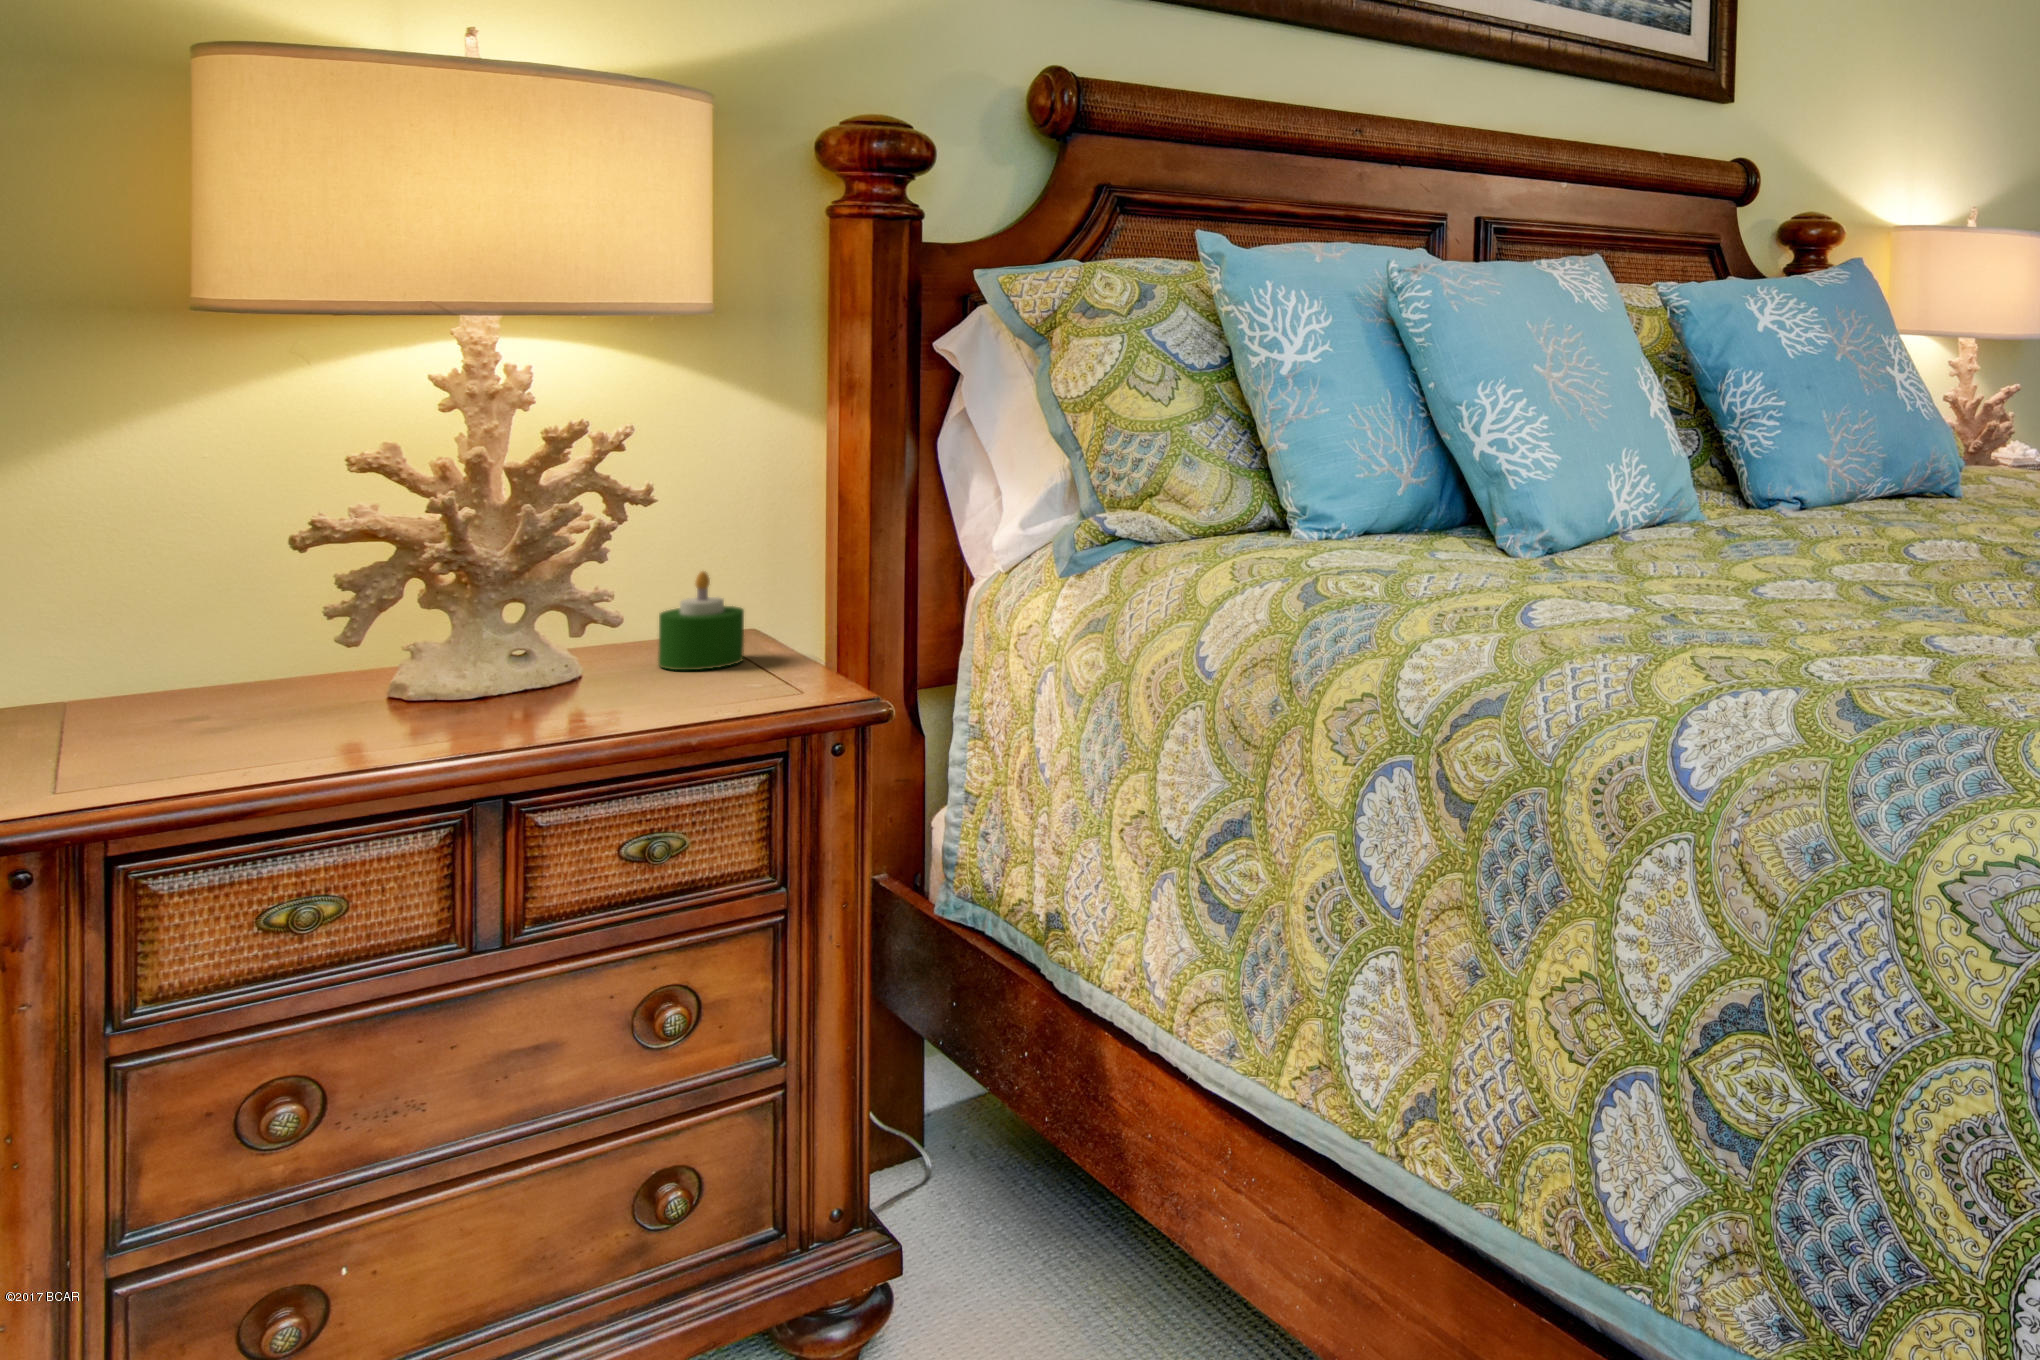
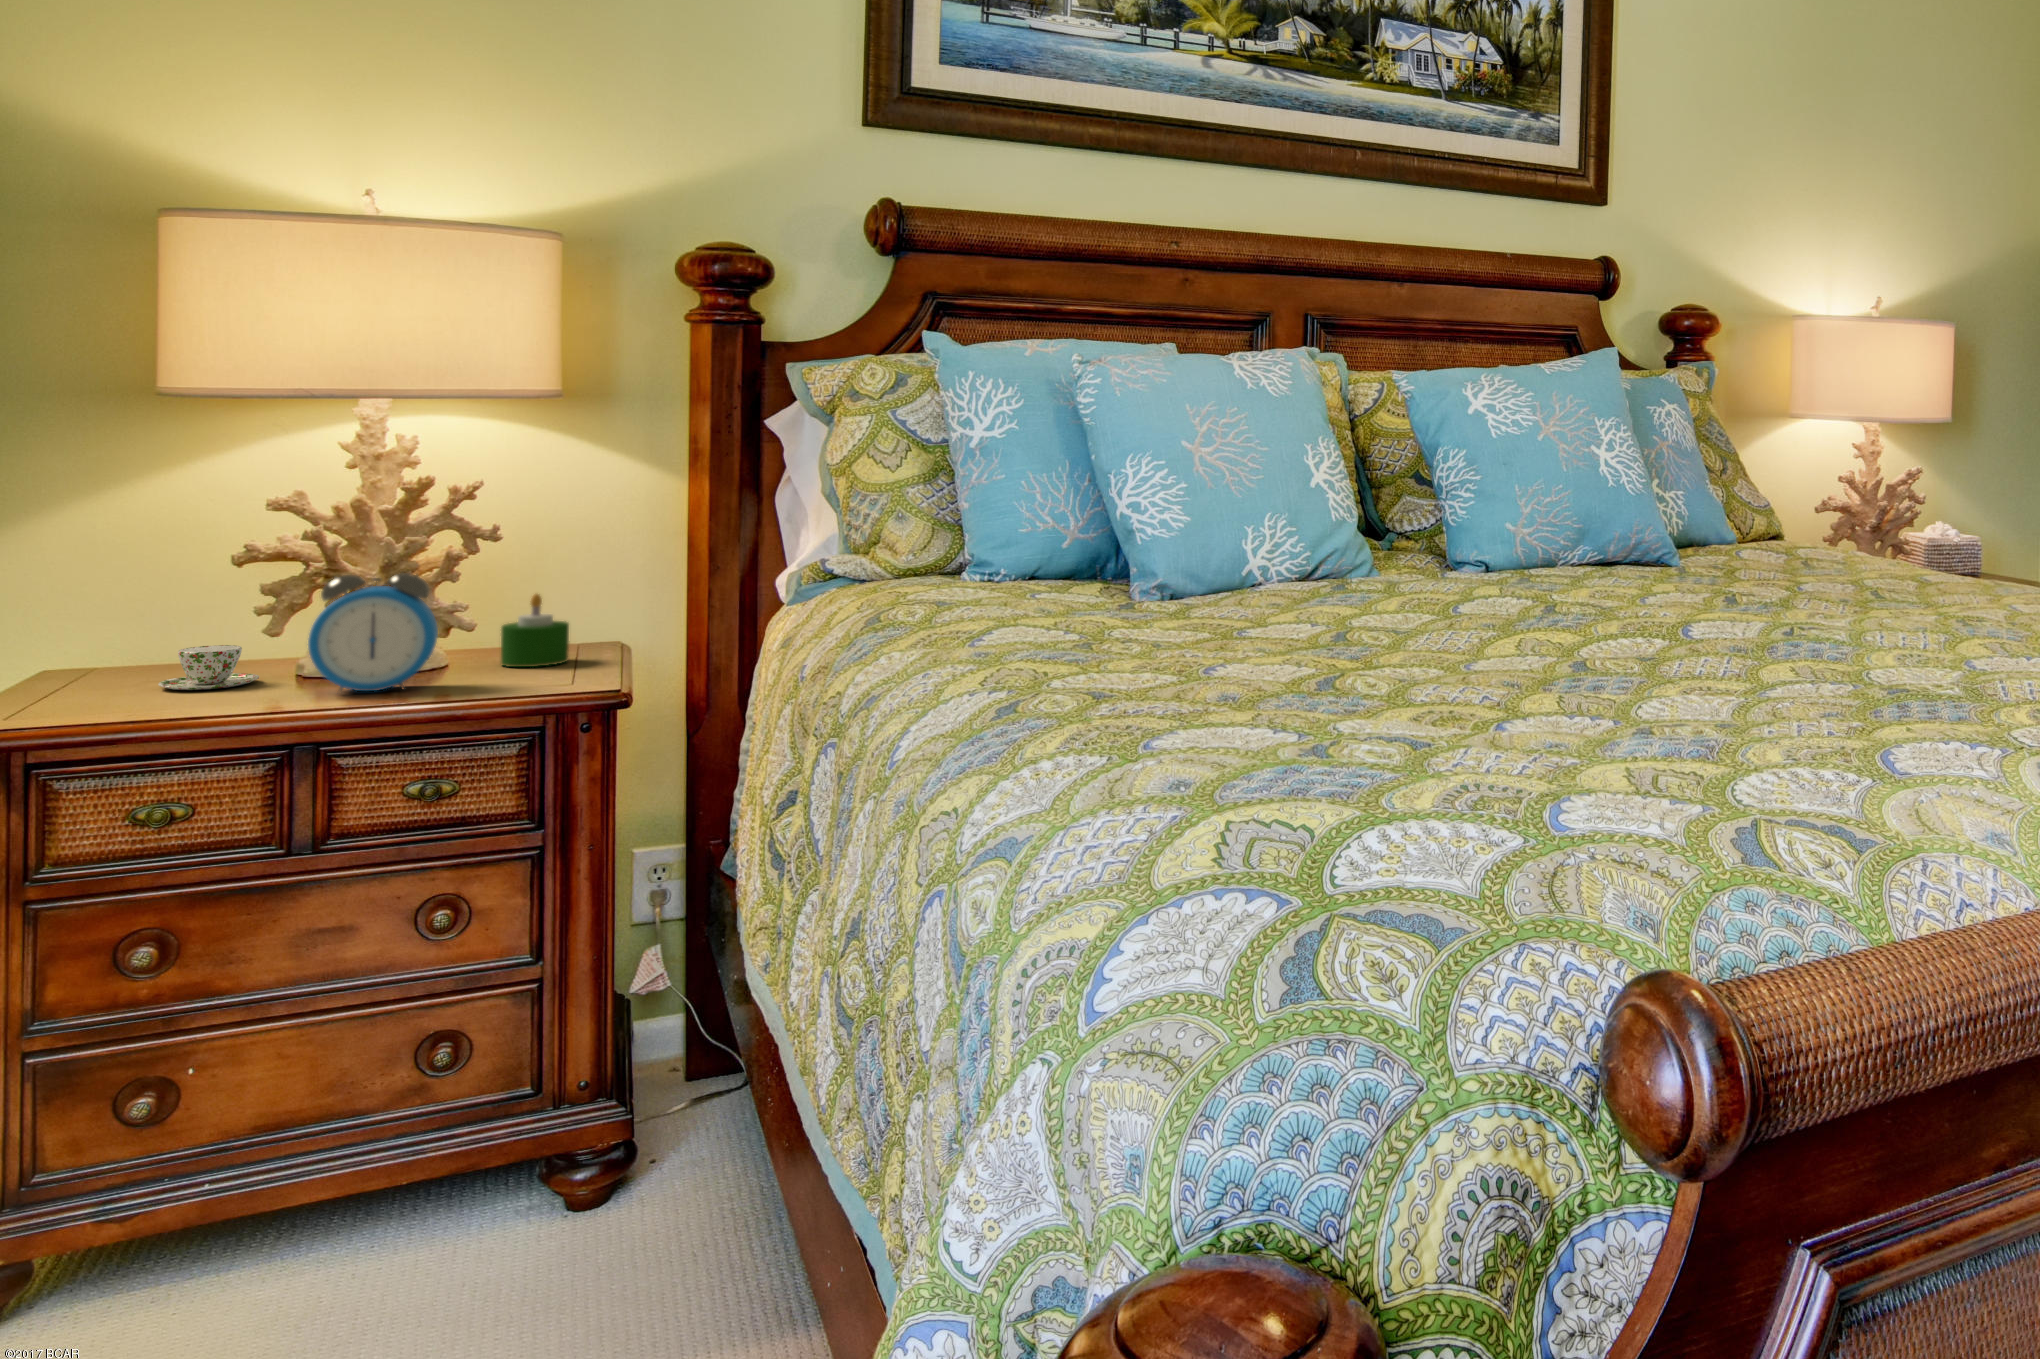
alarm clock: none [466,551,637,723] -> present [308,573,438,692]
teacup: none [224,660,363,729] -> present [158,645,259,690]

